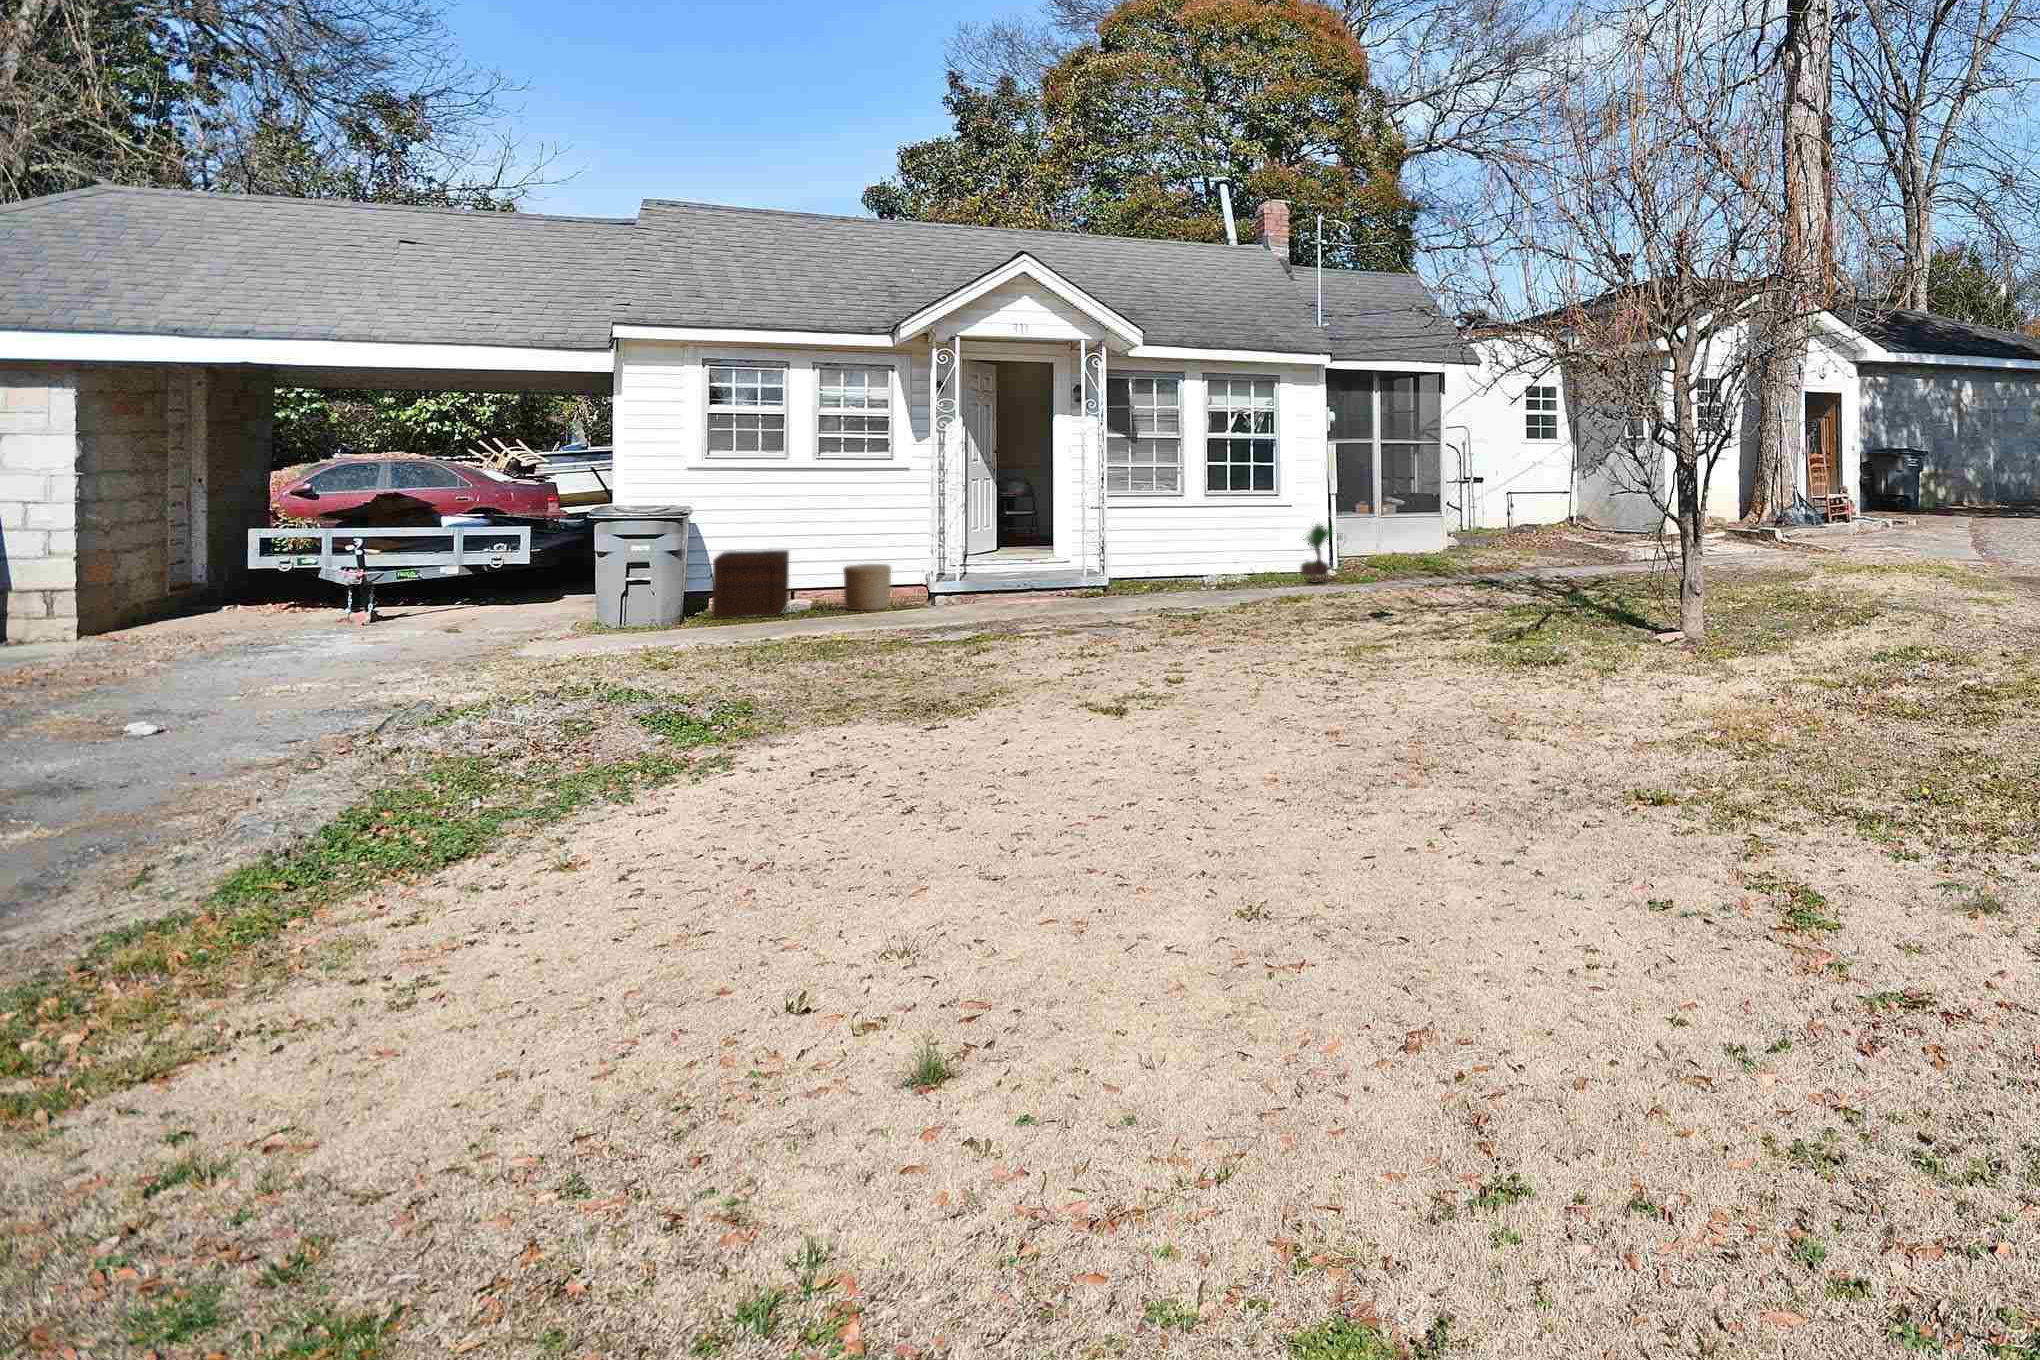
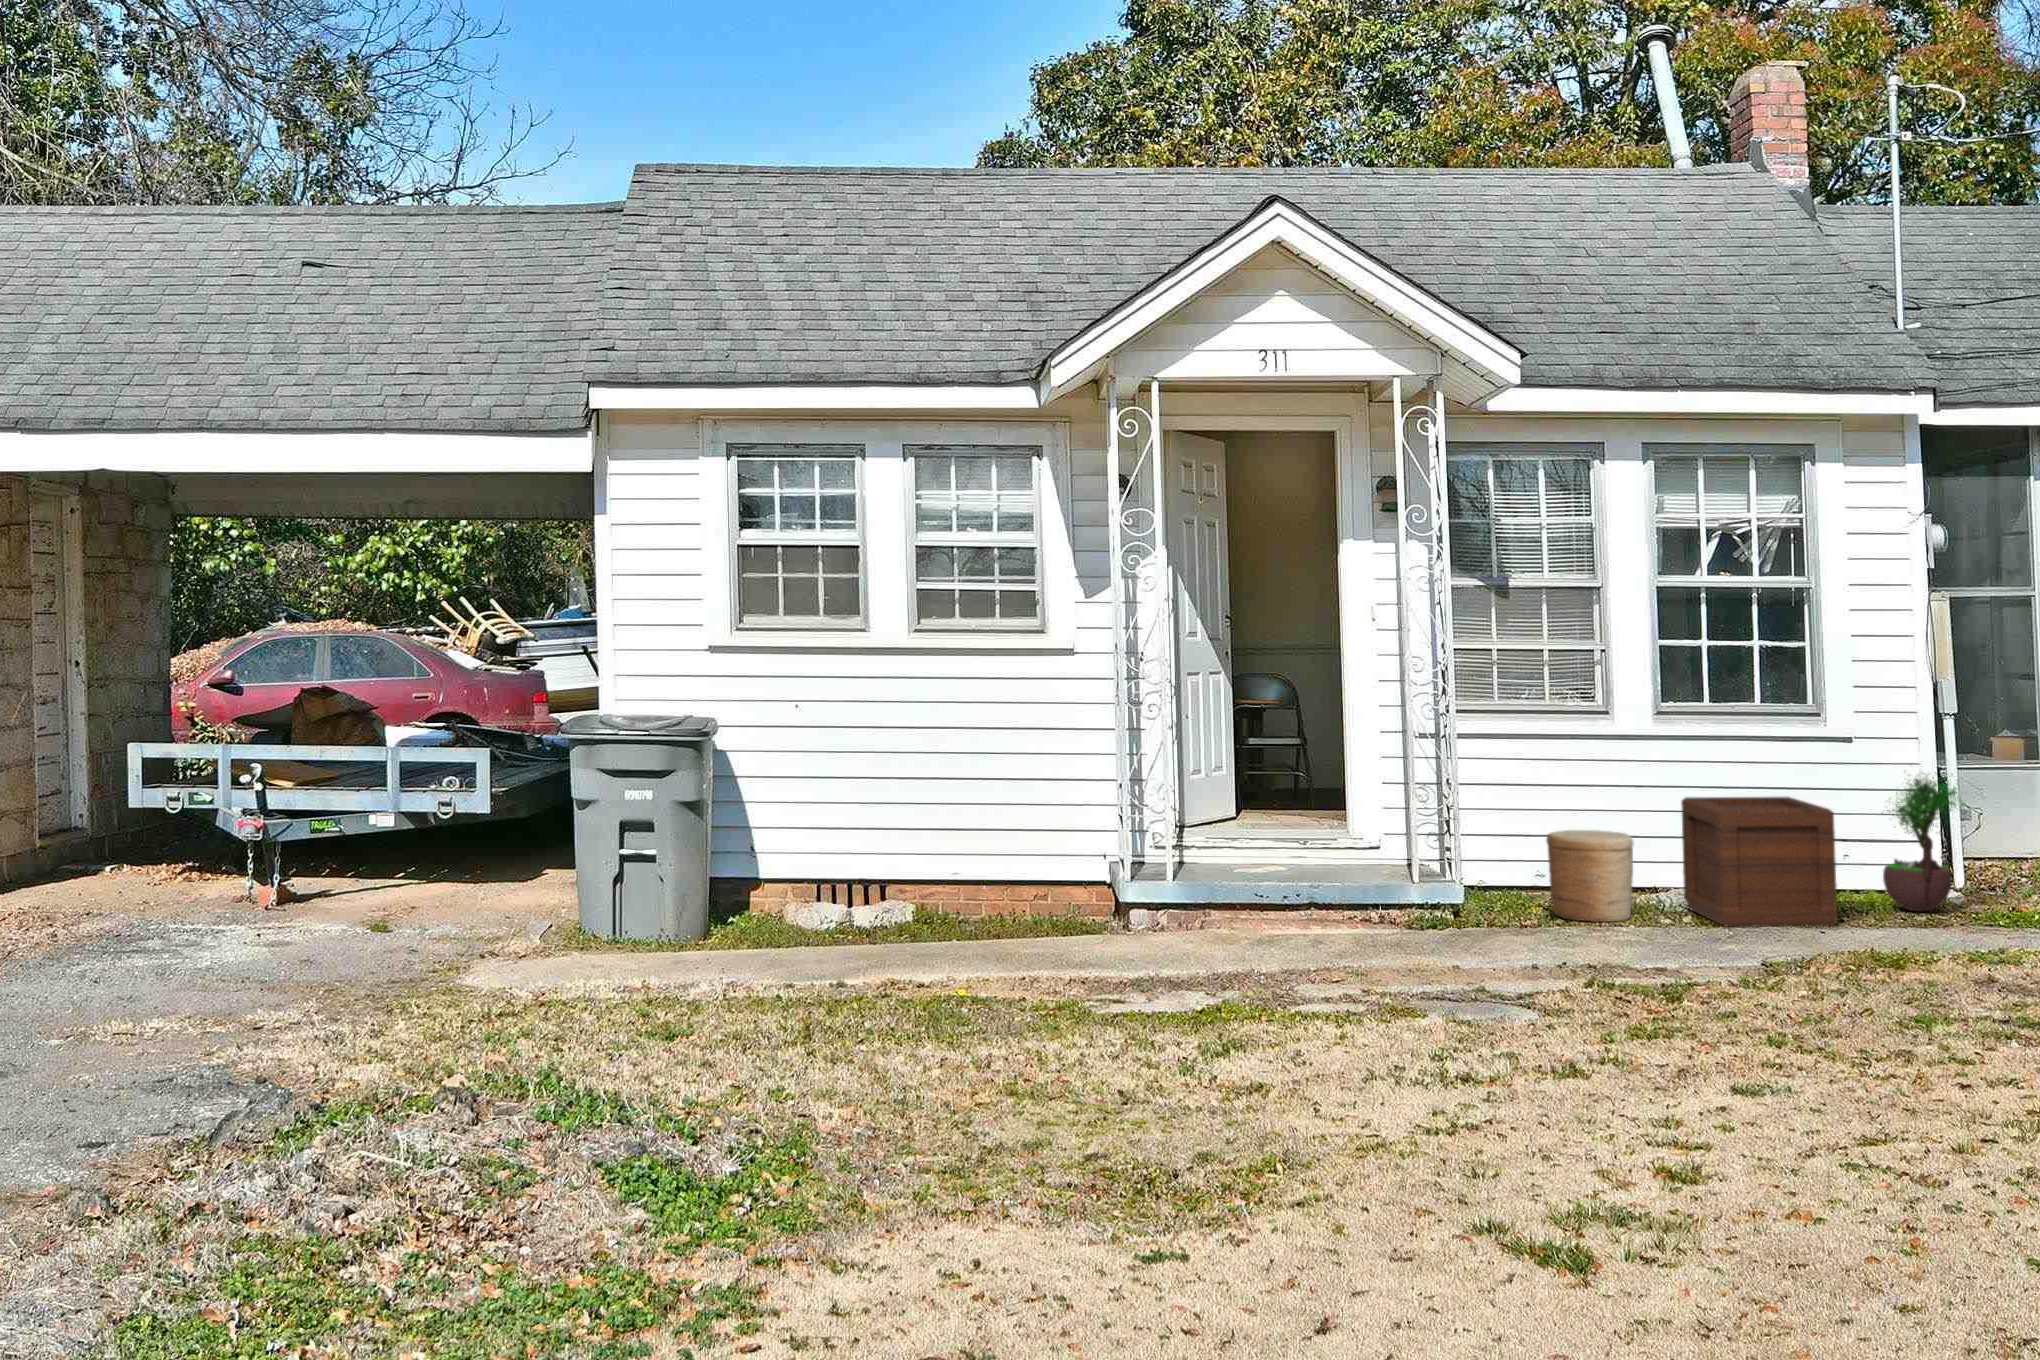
wooden crate: present [712,550,789,619] -> present [1681,797,1837,927]
woven basket: present [843,564,891,610] -> present [1546,830,1634,922]

